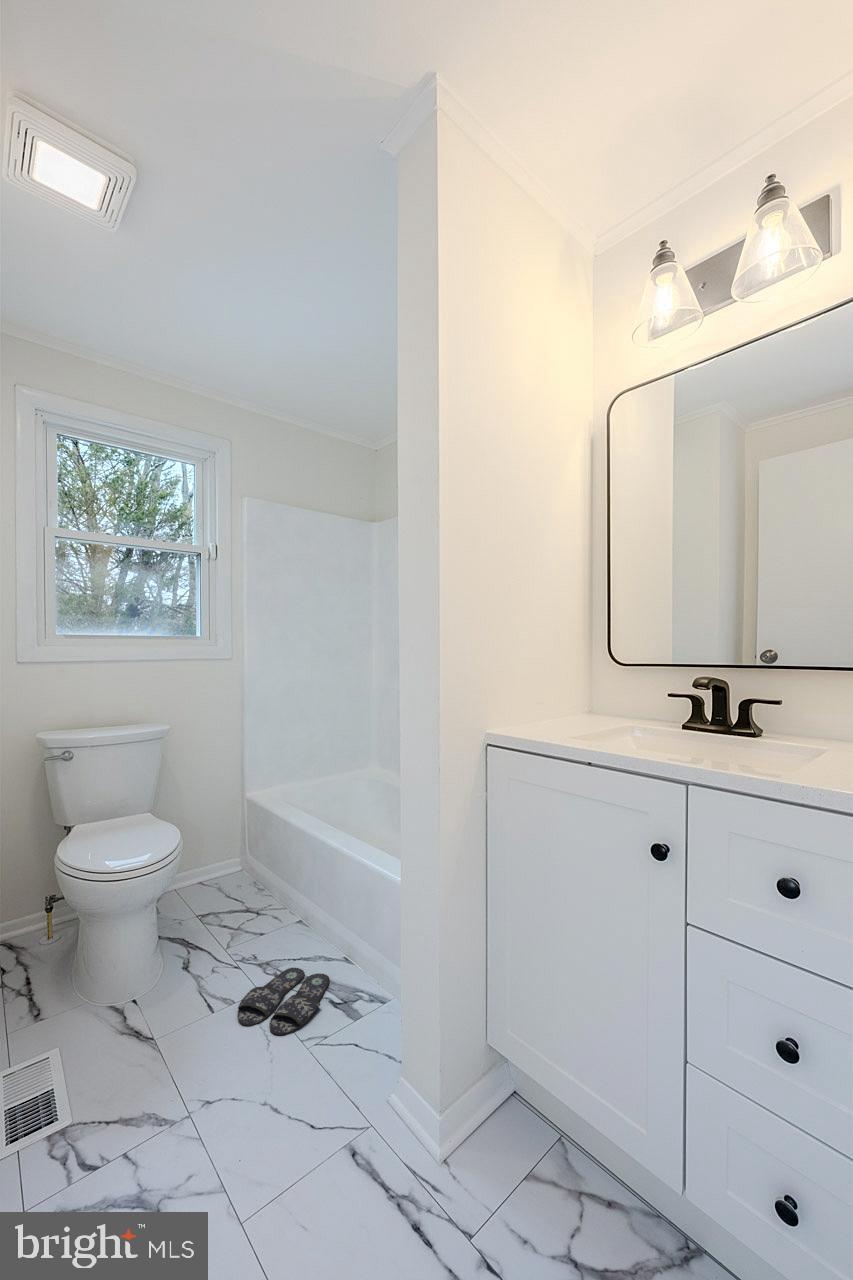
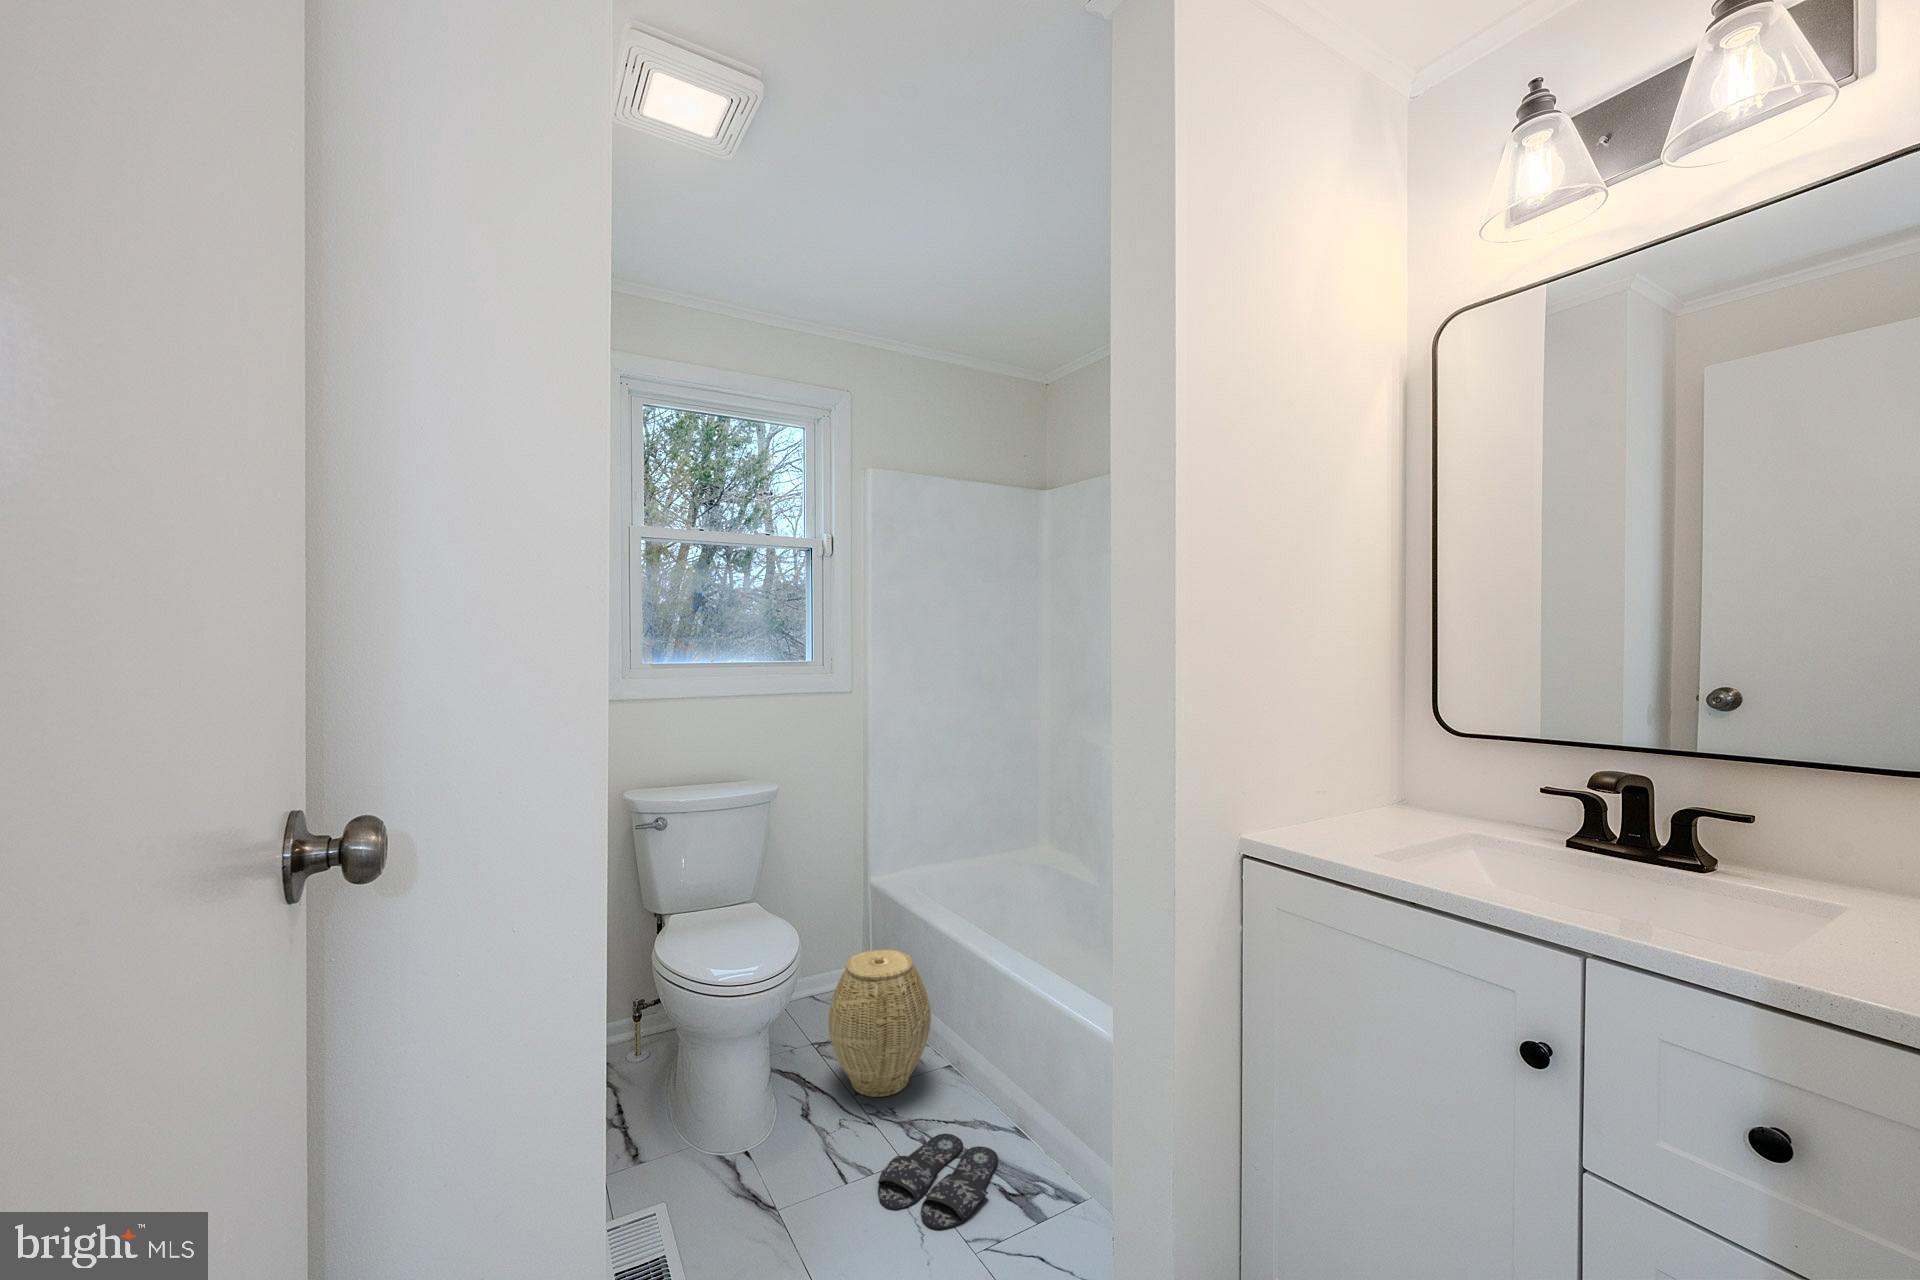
woven basket: none [205,841,284,949] -> present [828,950,931,1097]

